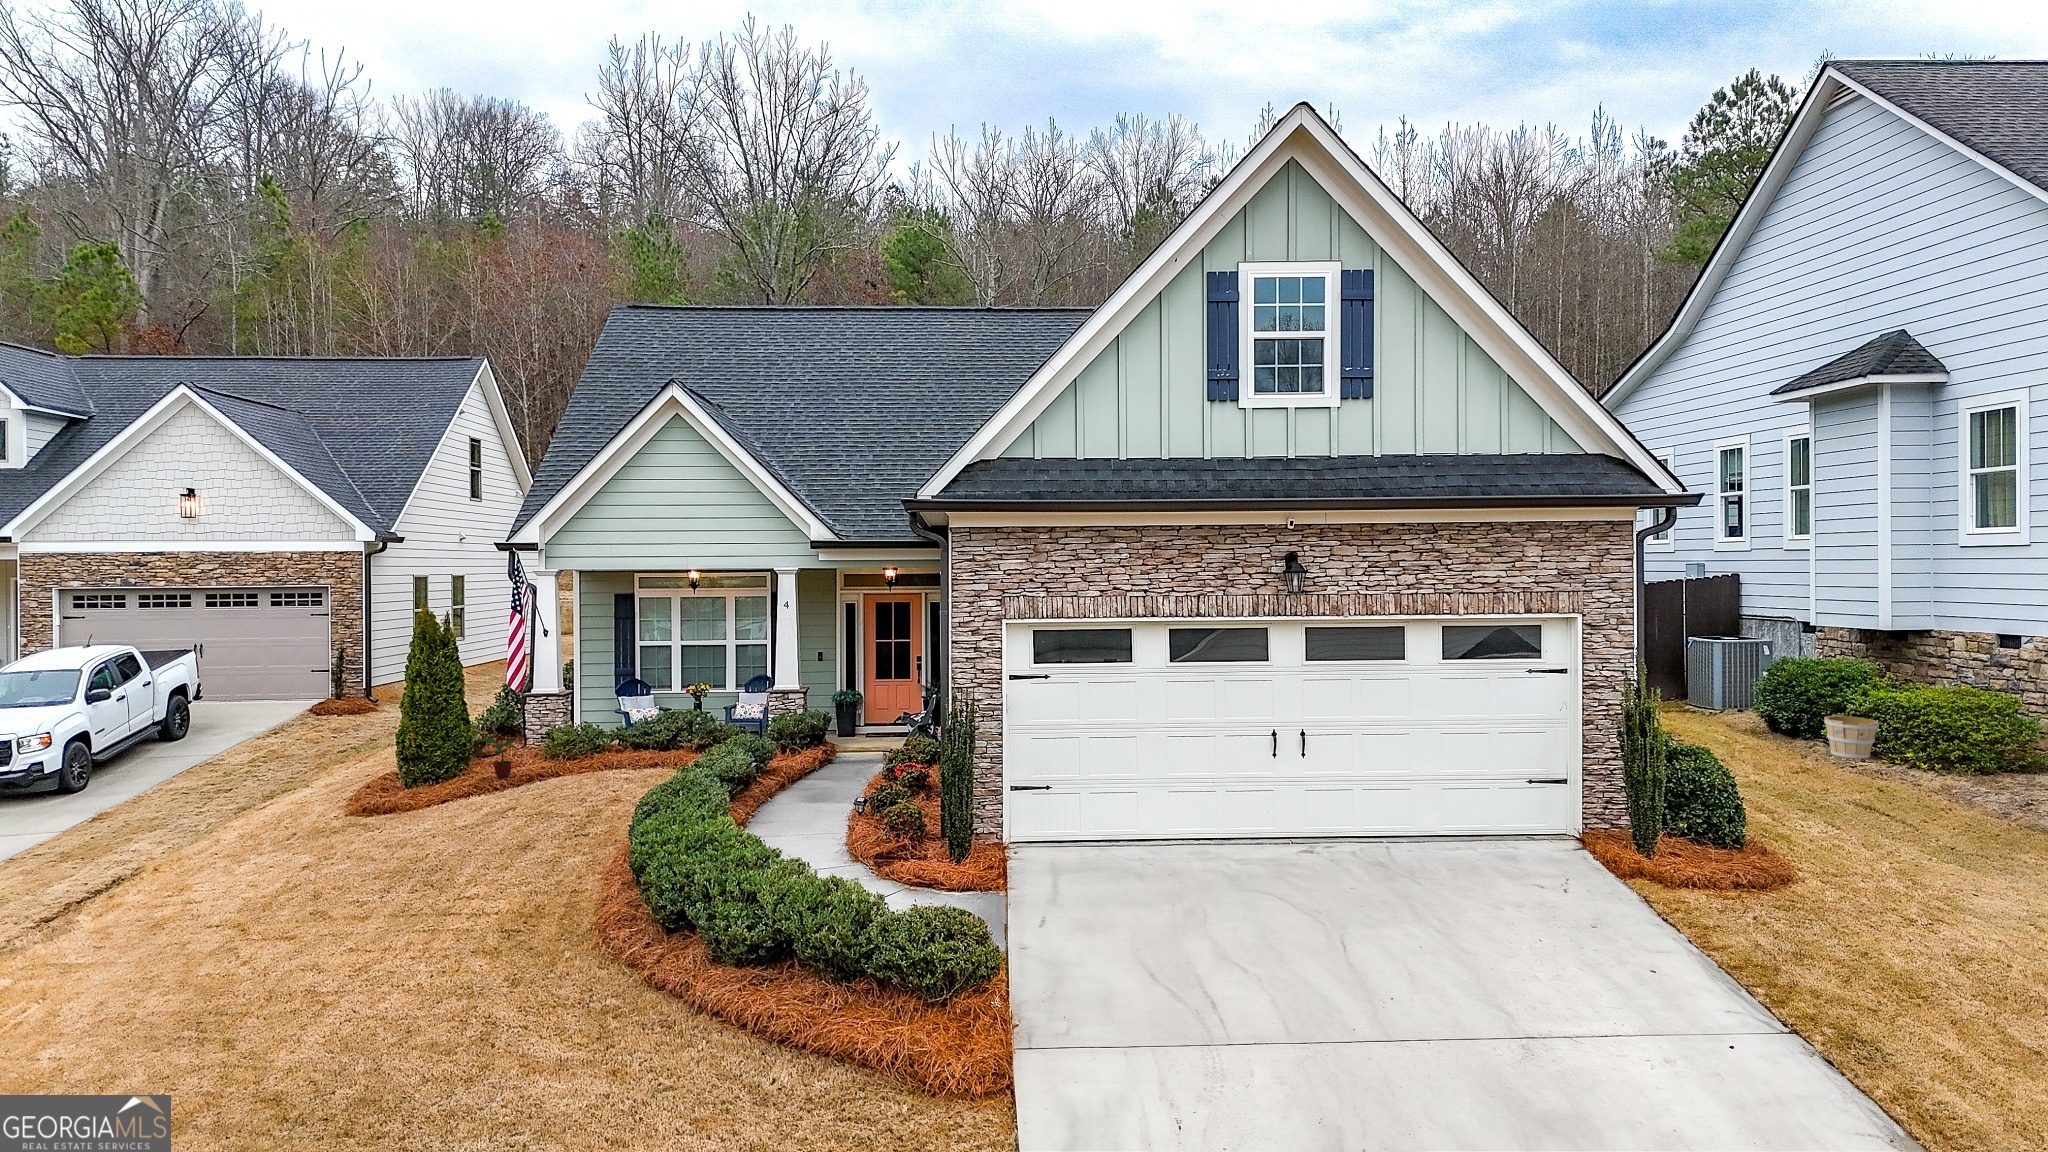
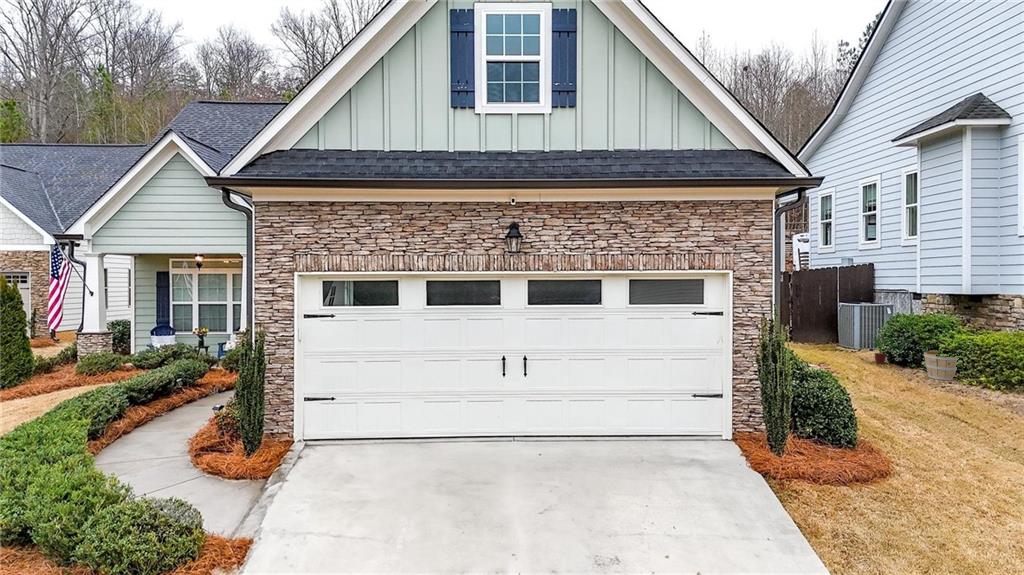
potted plant: present [474,738,523,779] -> present [867,338,893,364]

